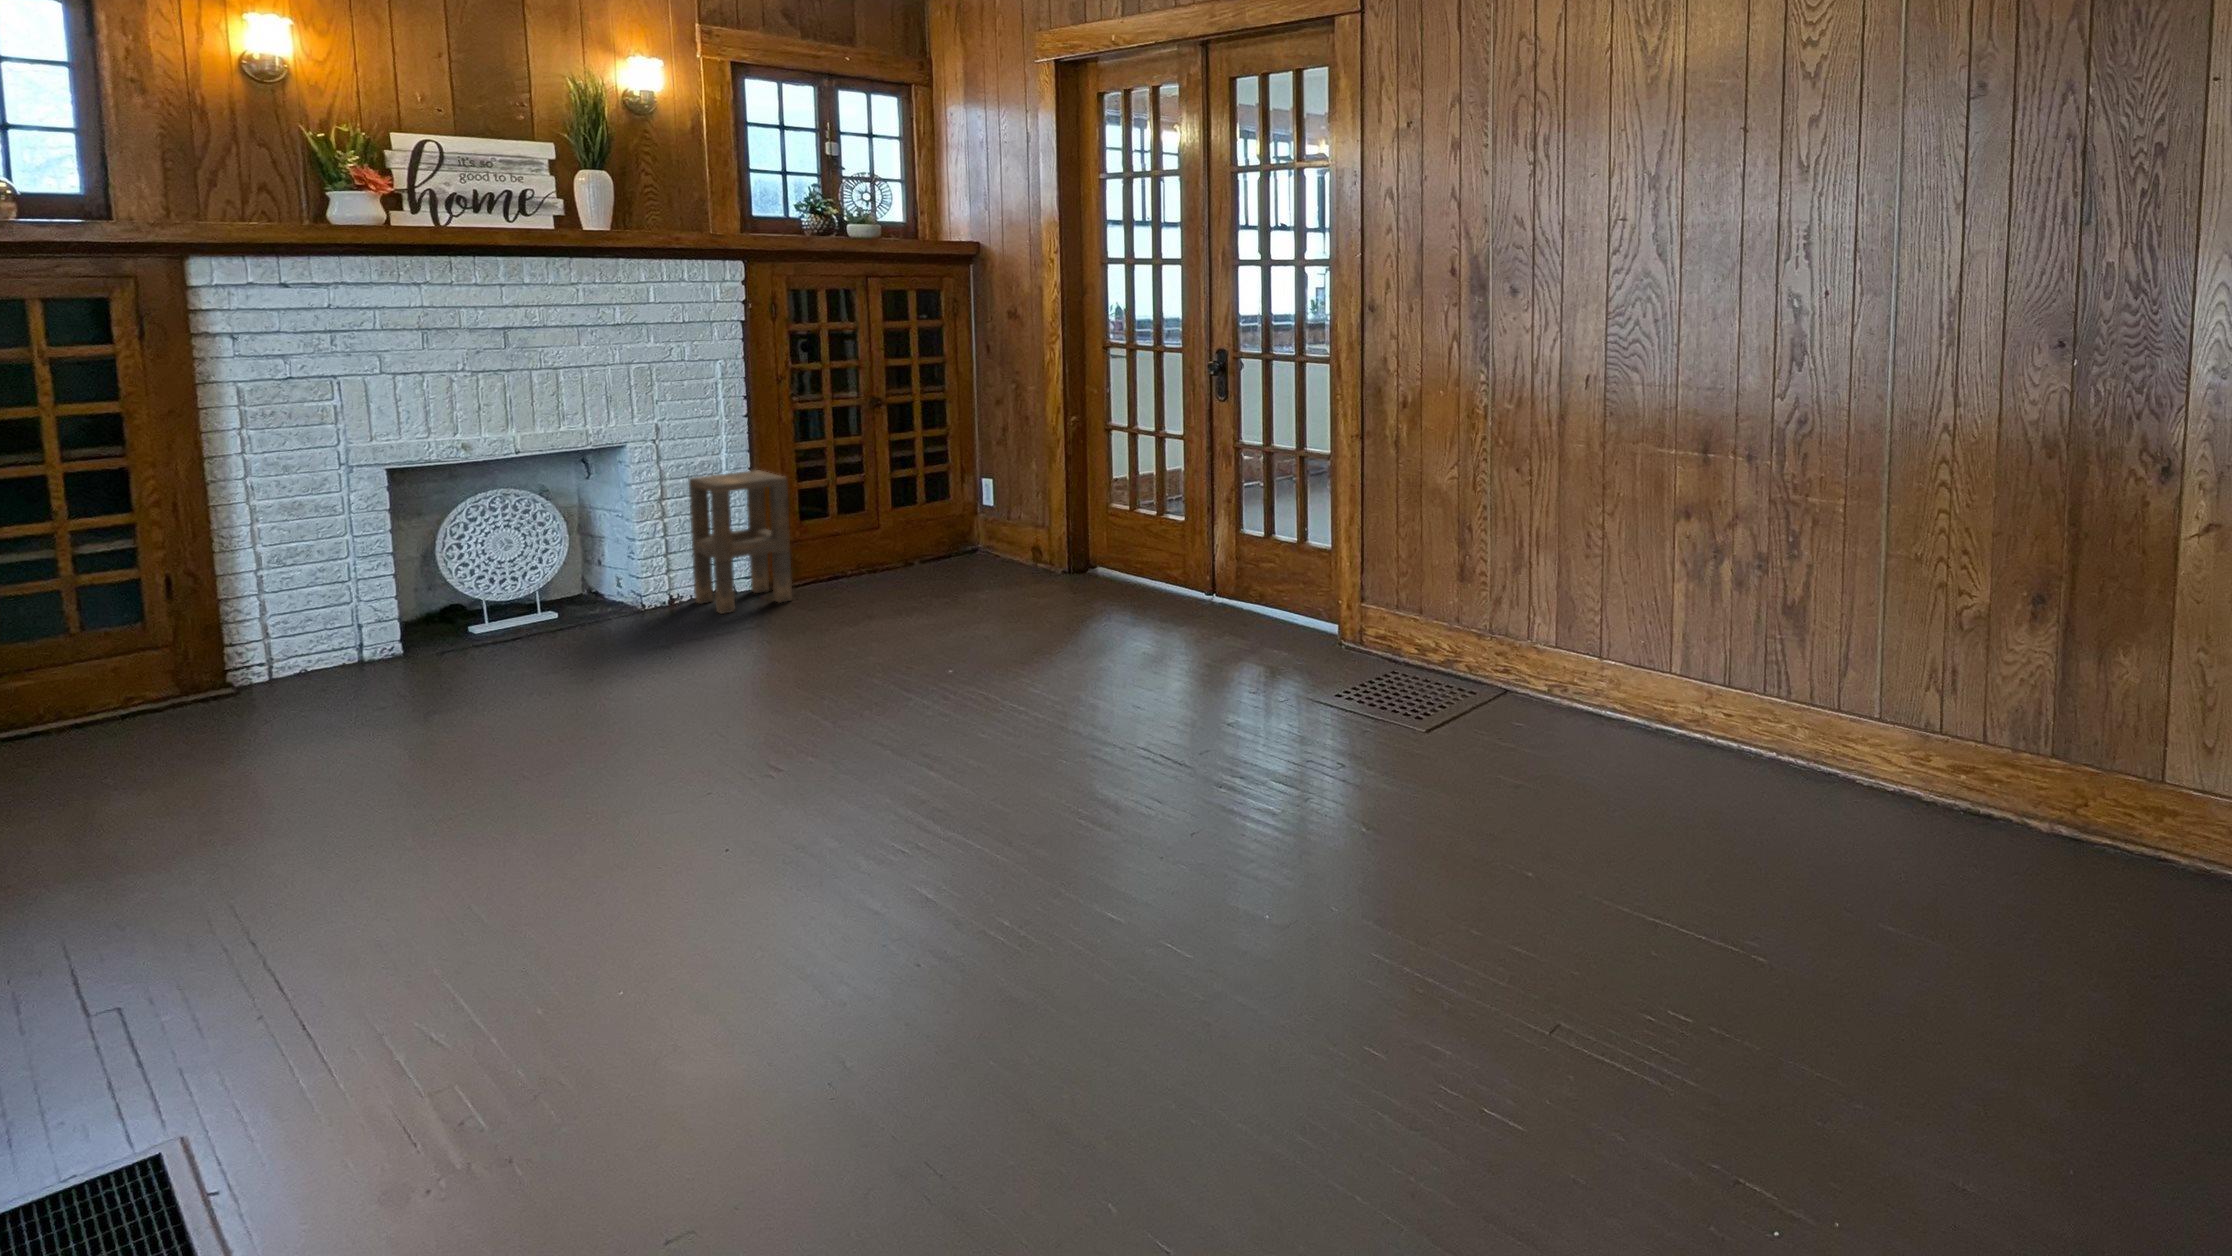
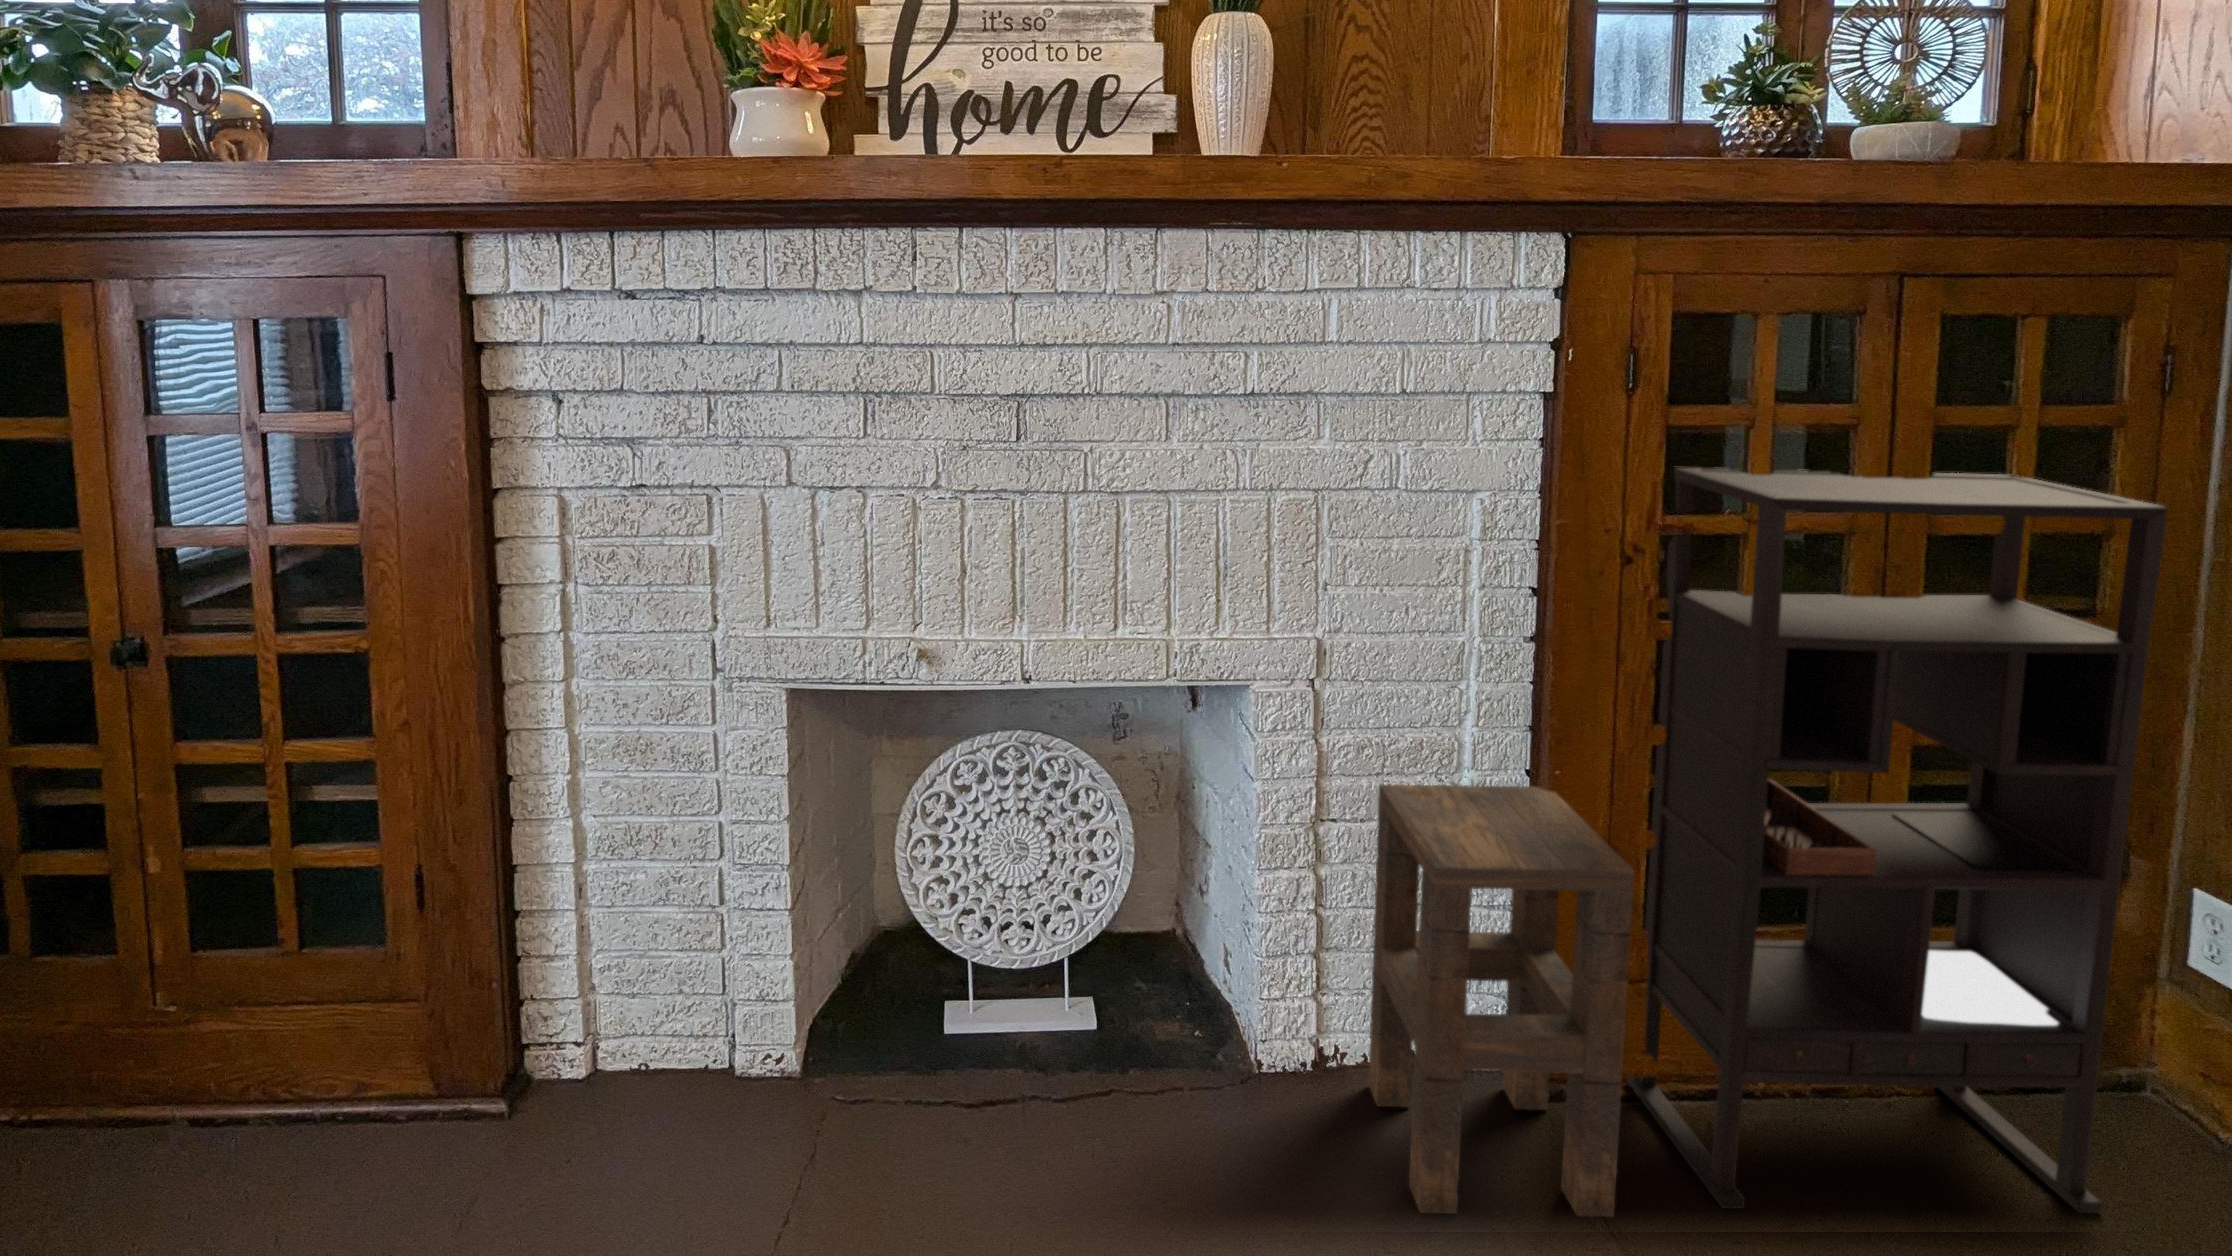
bookshelf: none [793,344,947,592] -> present [1627,466,2167,1213]

